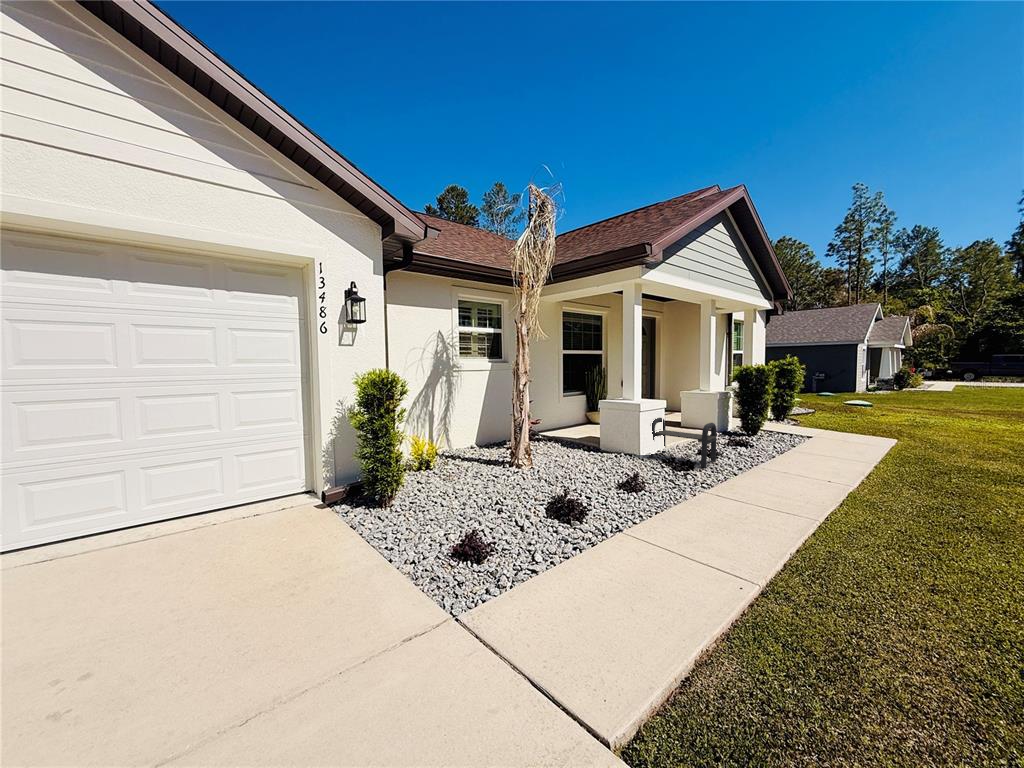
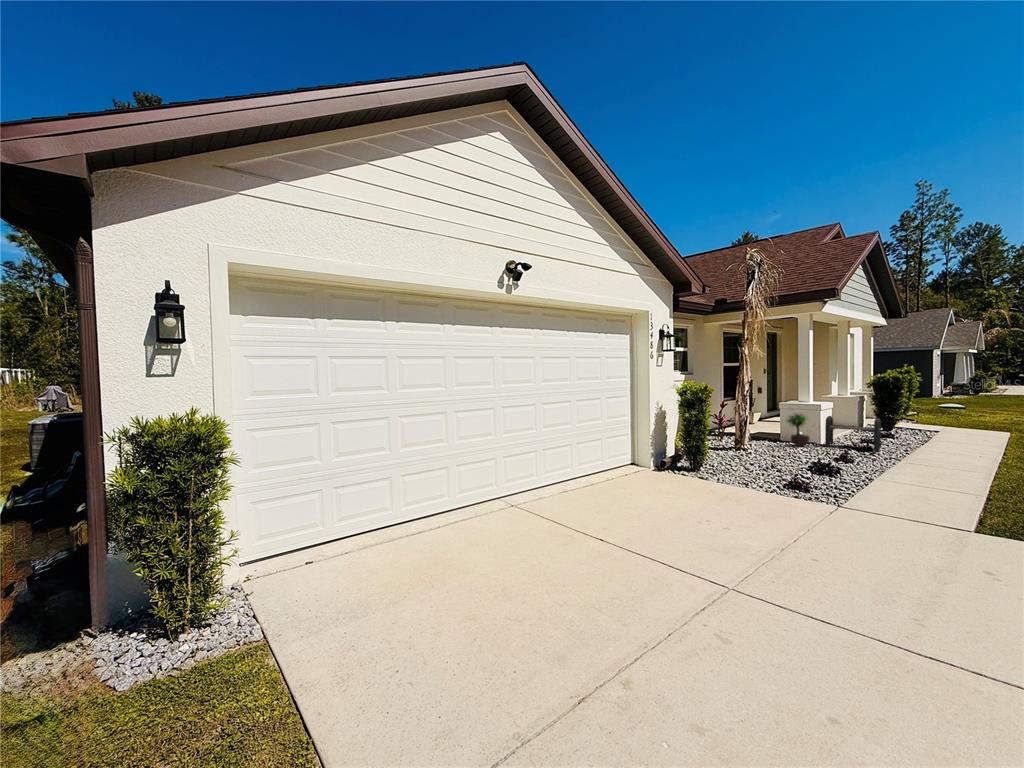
potted tree: none [599,409,629,456] -> present [787,414,809,446]

